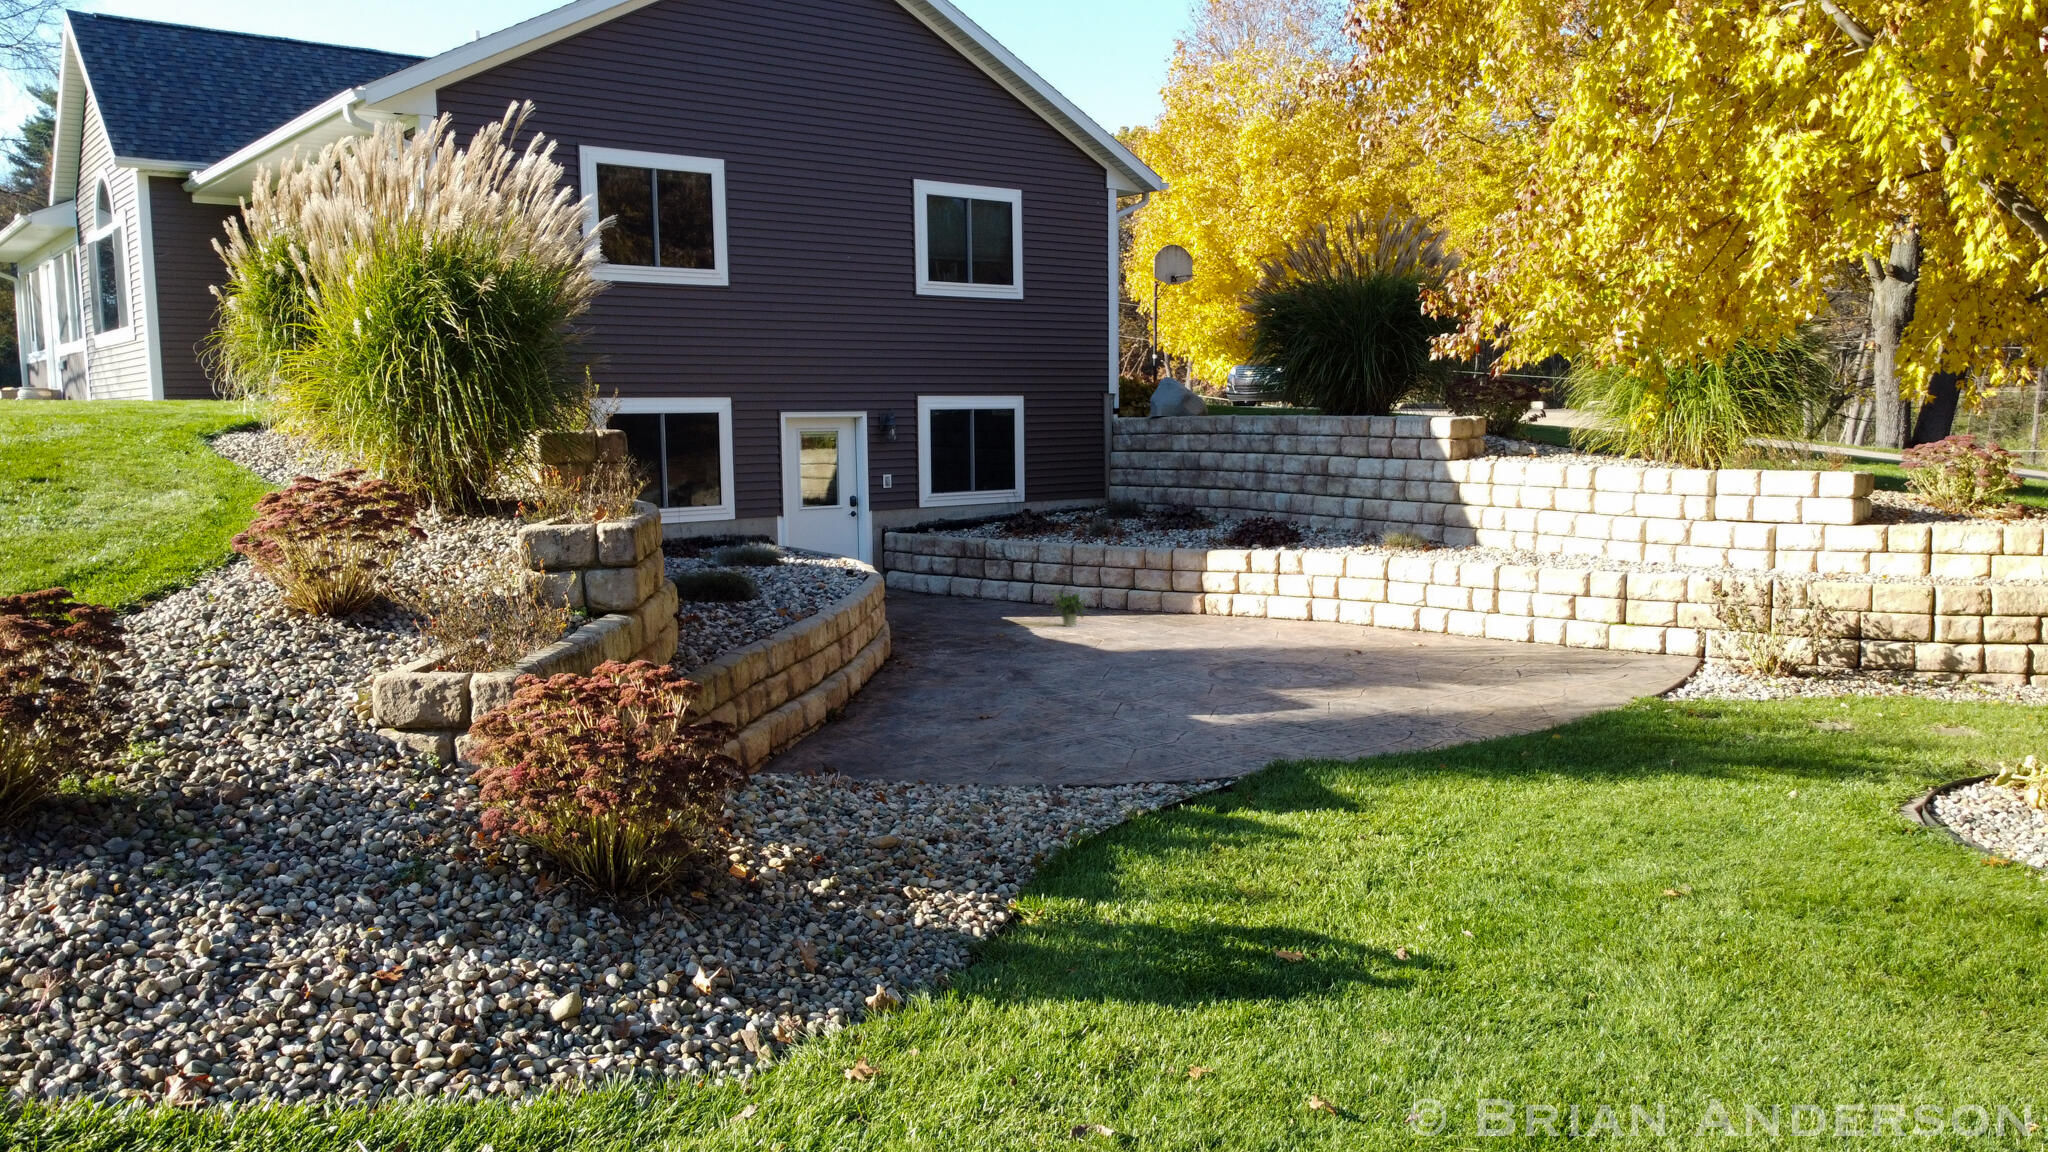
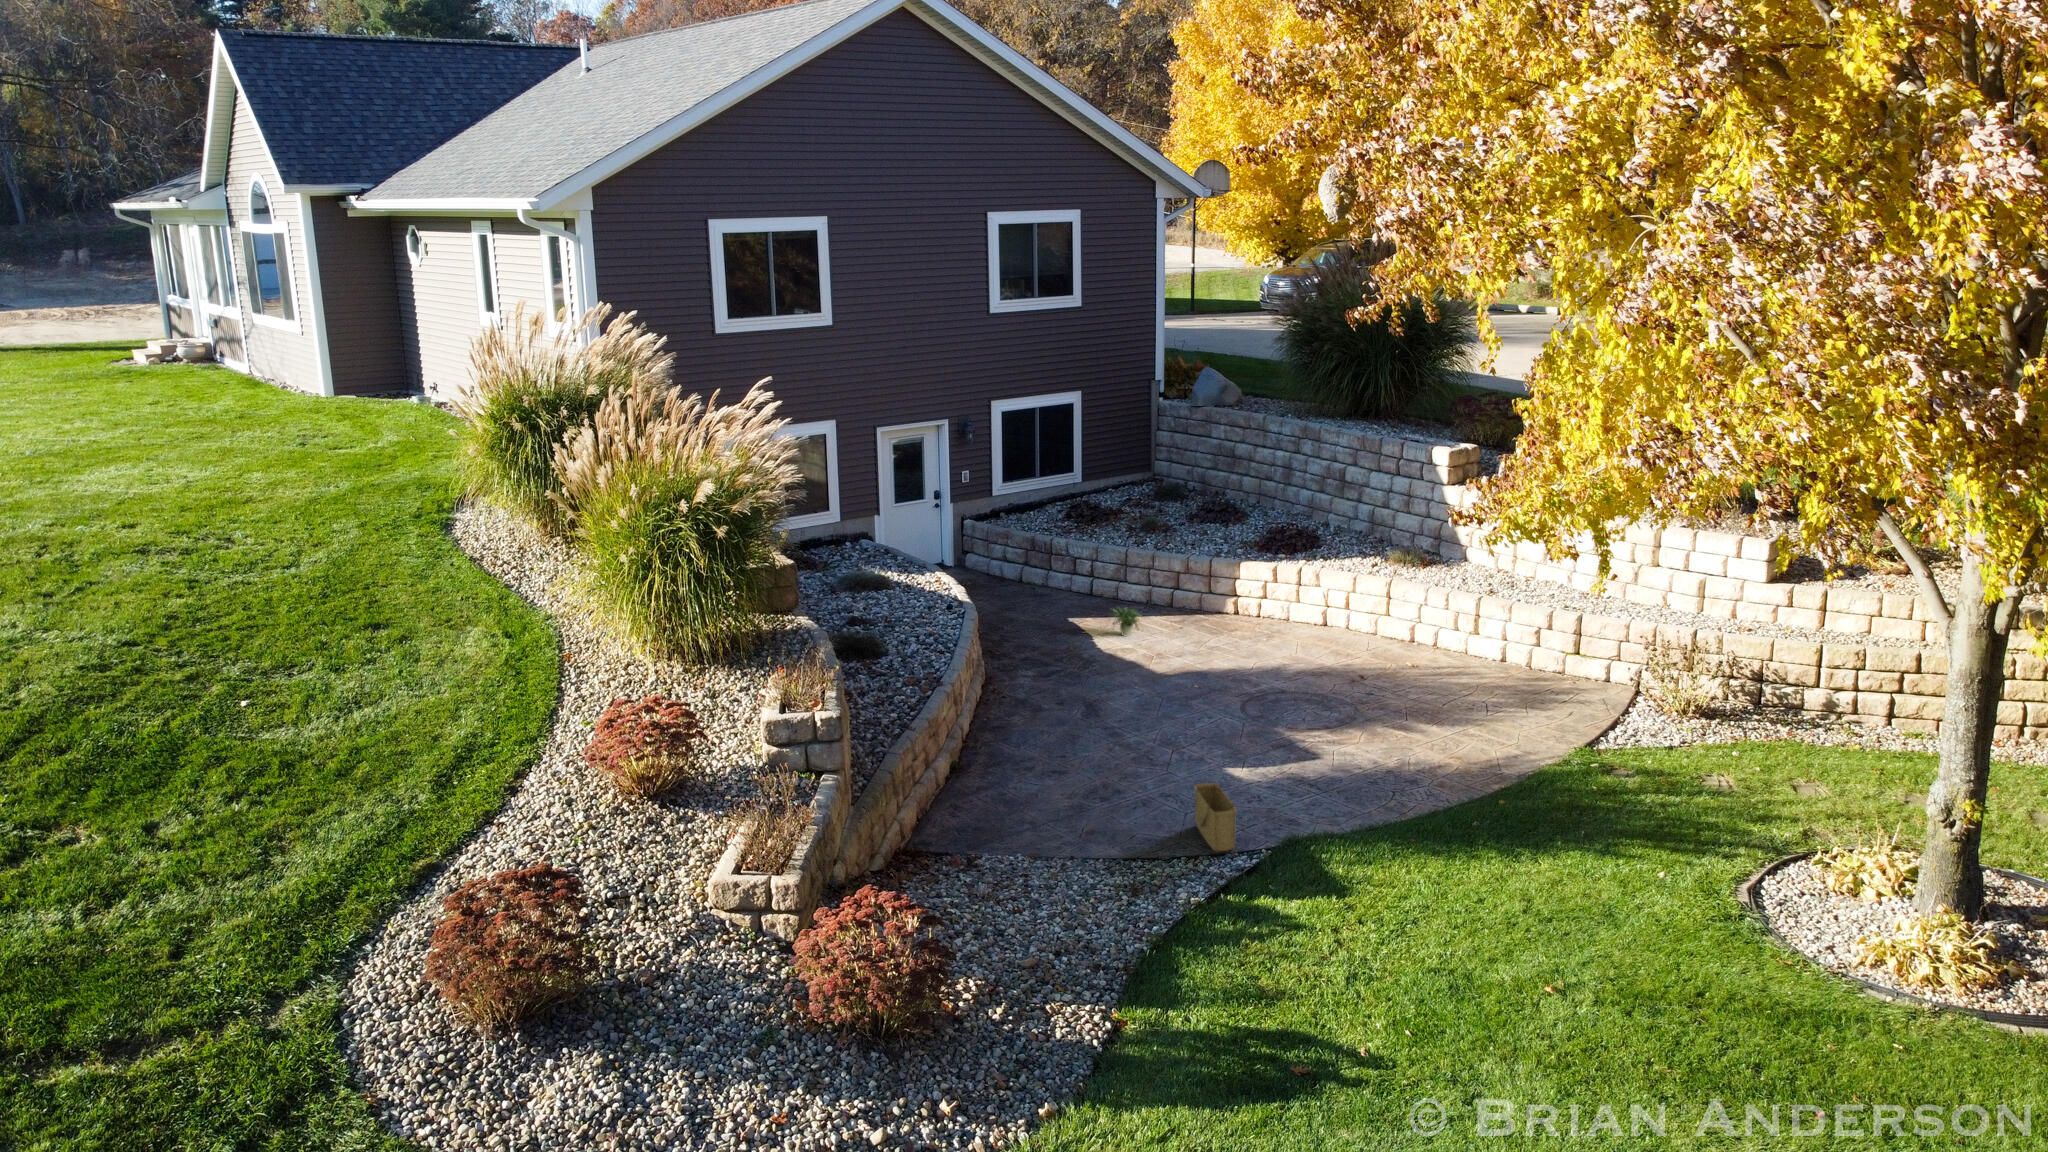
basket: none [1136,688,1193,767] -> present [1194,783,1237,852]

